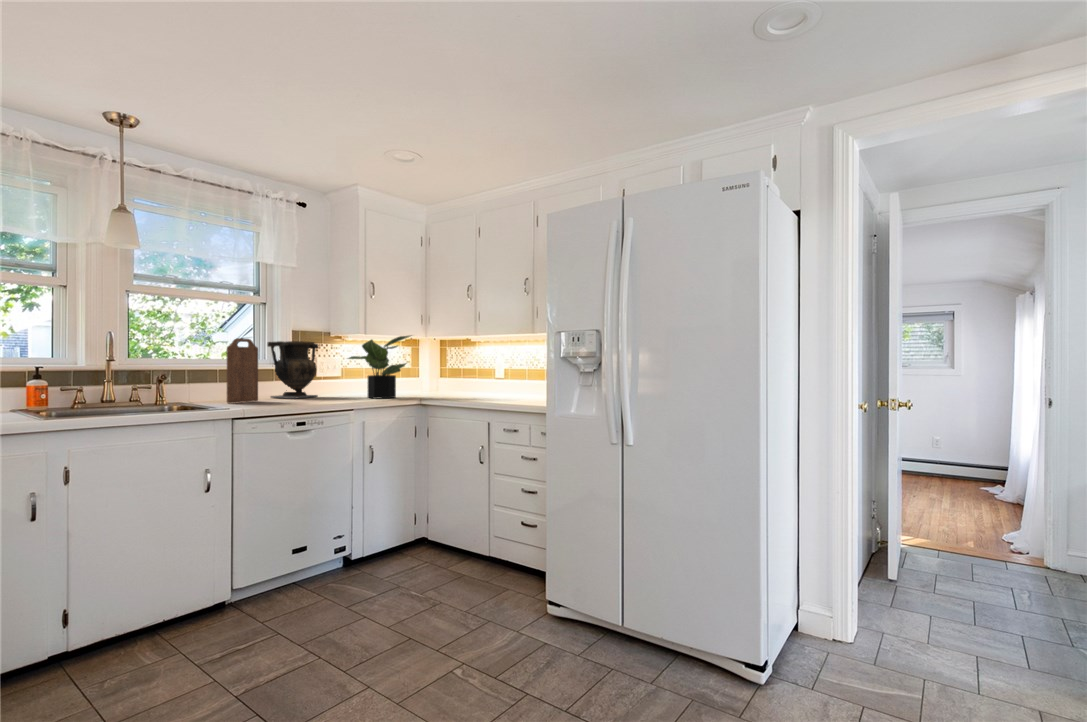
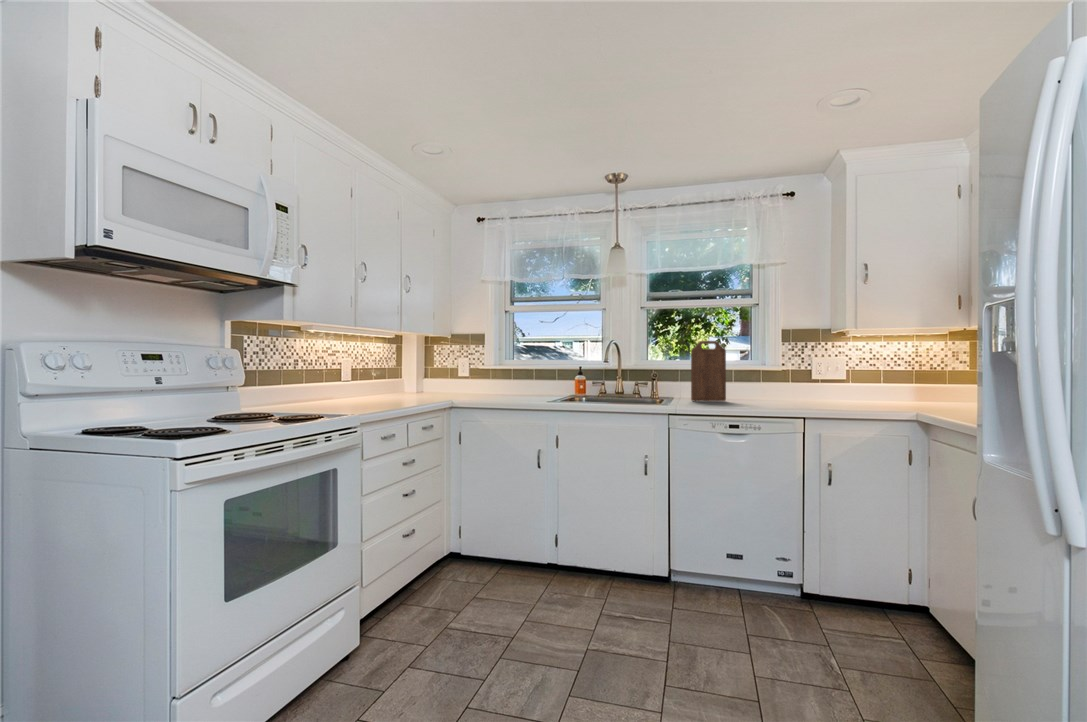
potted plant: present [348,336,410,399] -> none [810,325,904,409]
vase: present [267,341,318,399] -> none [748,341,809,402]

